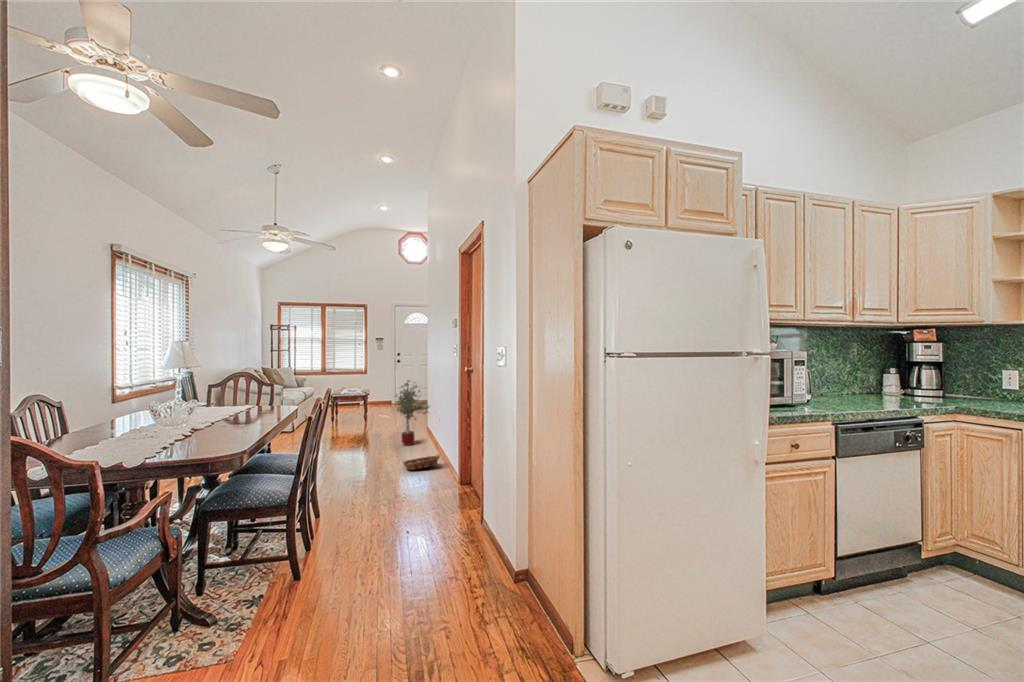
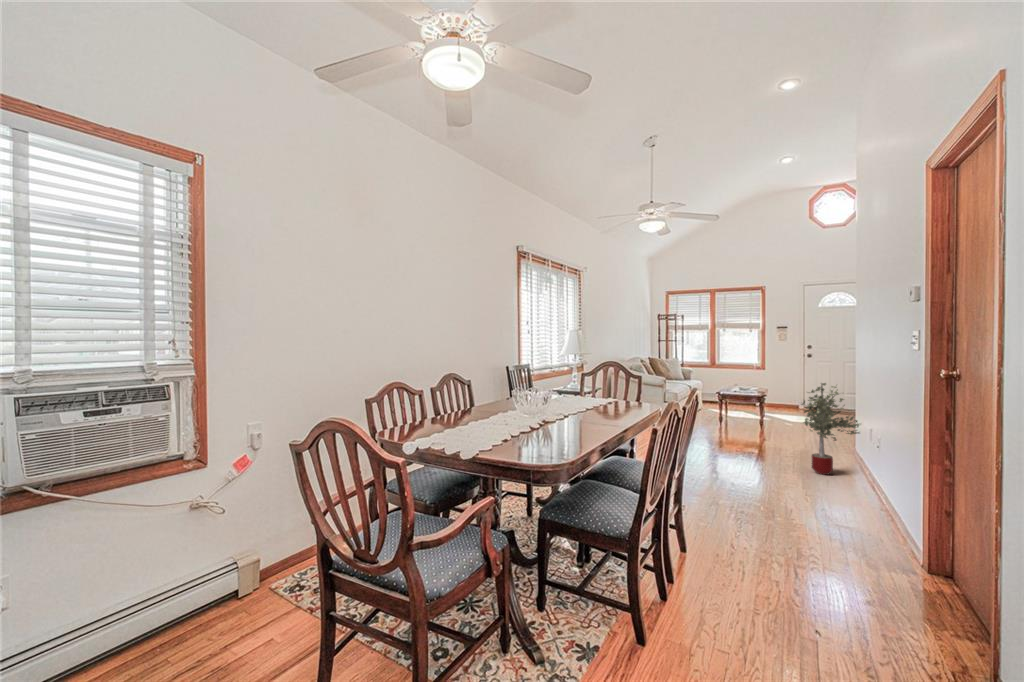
basket: present [403,455,440,470] -> none [804,498,888,524]

